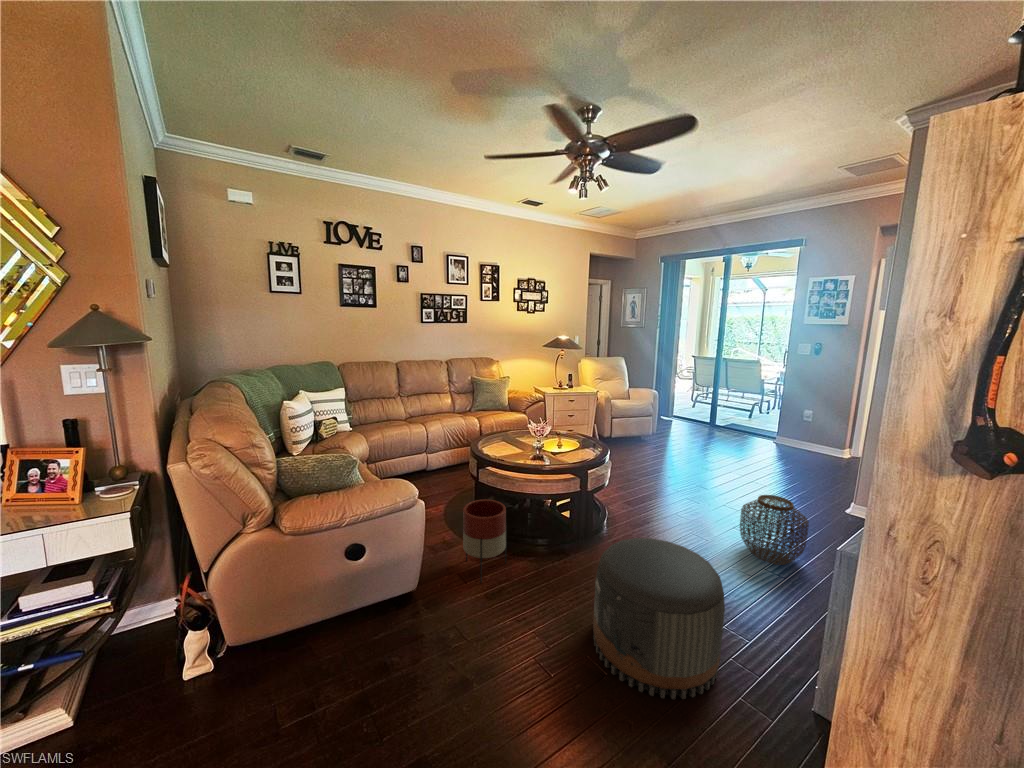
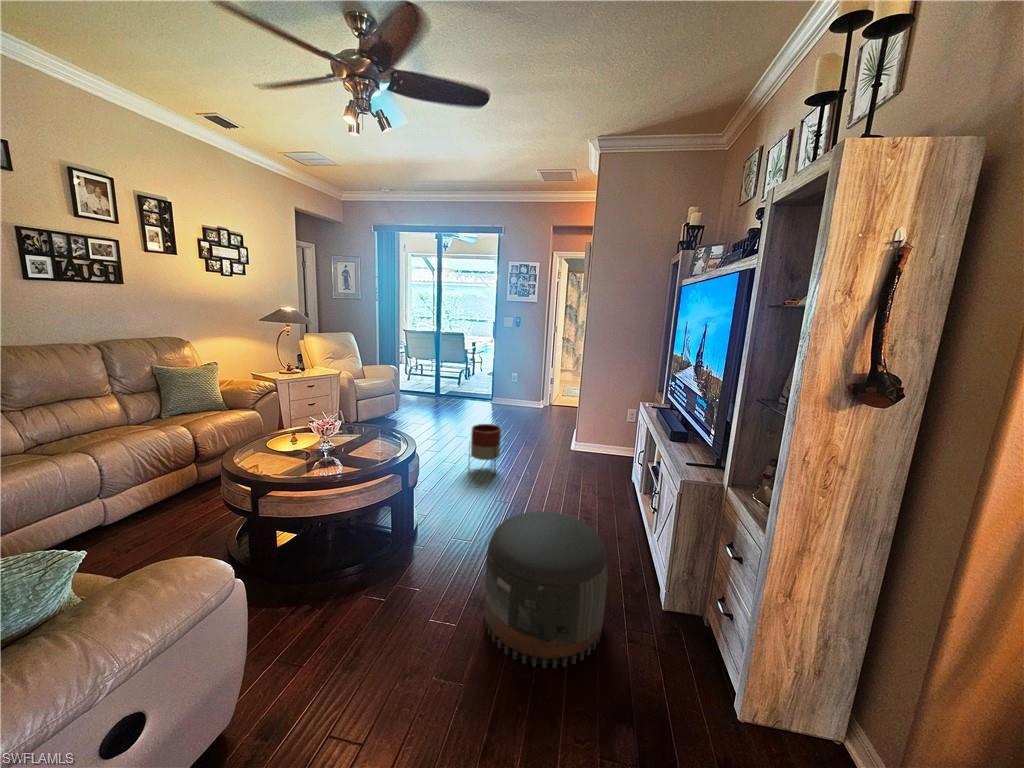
woven basket: present [740,495,809,565] -> none [532,445,581,501]
planter: present [463,499,507,582] -> present [469,424,501,465]

